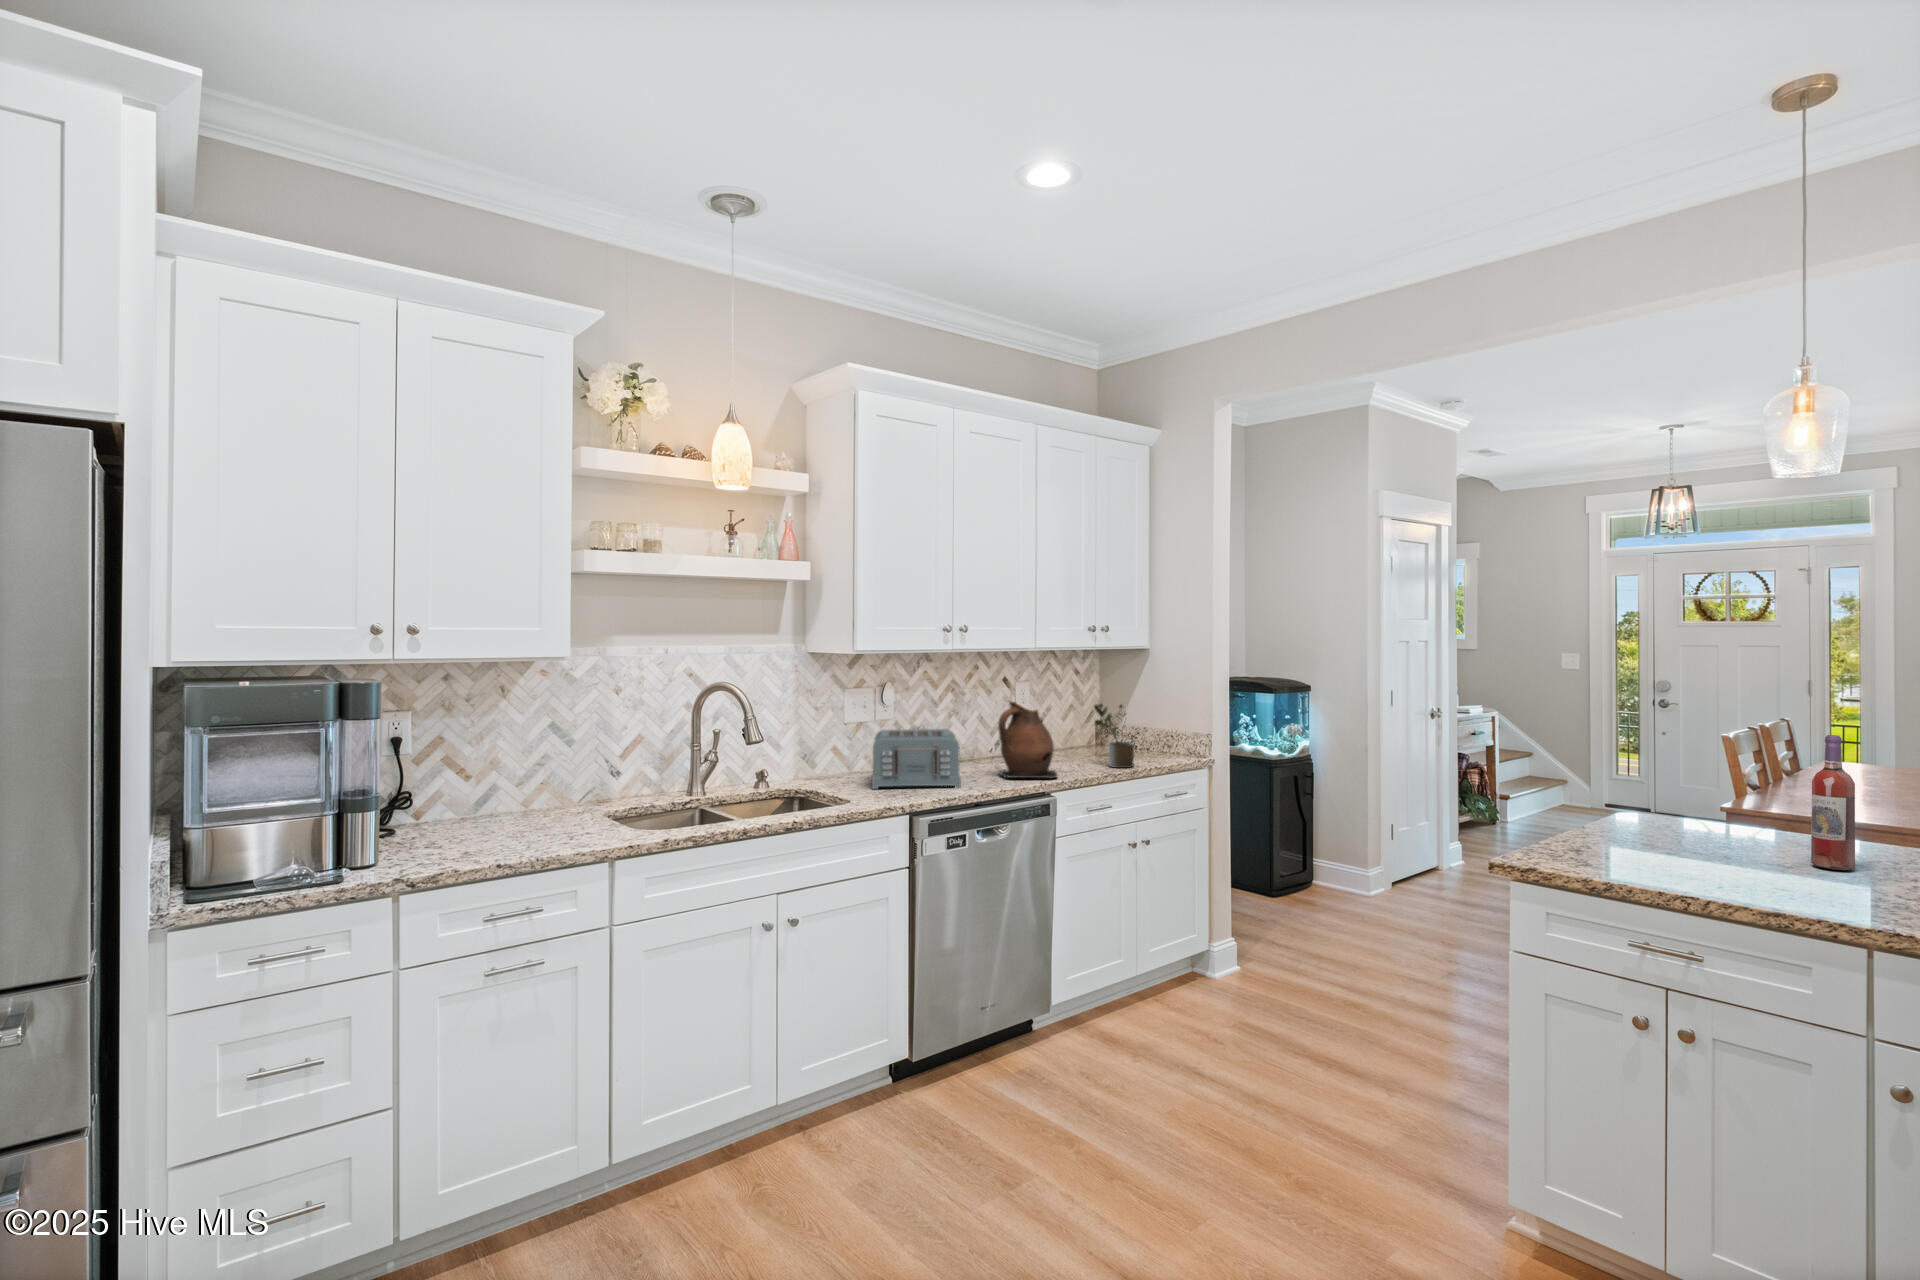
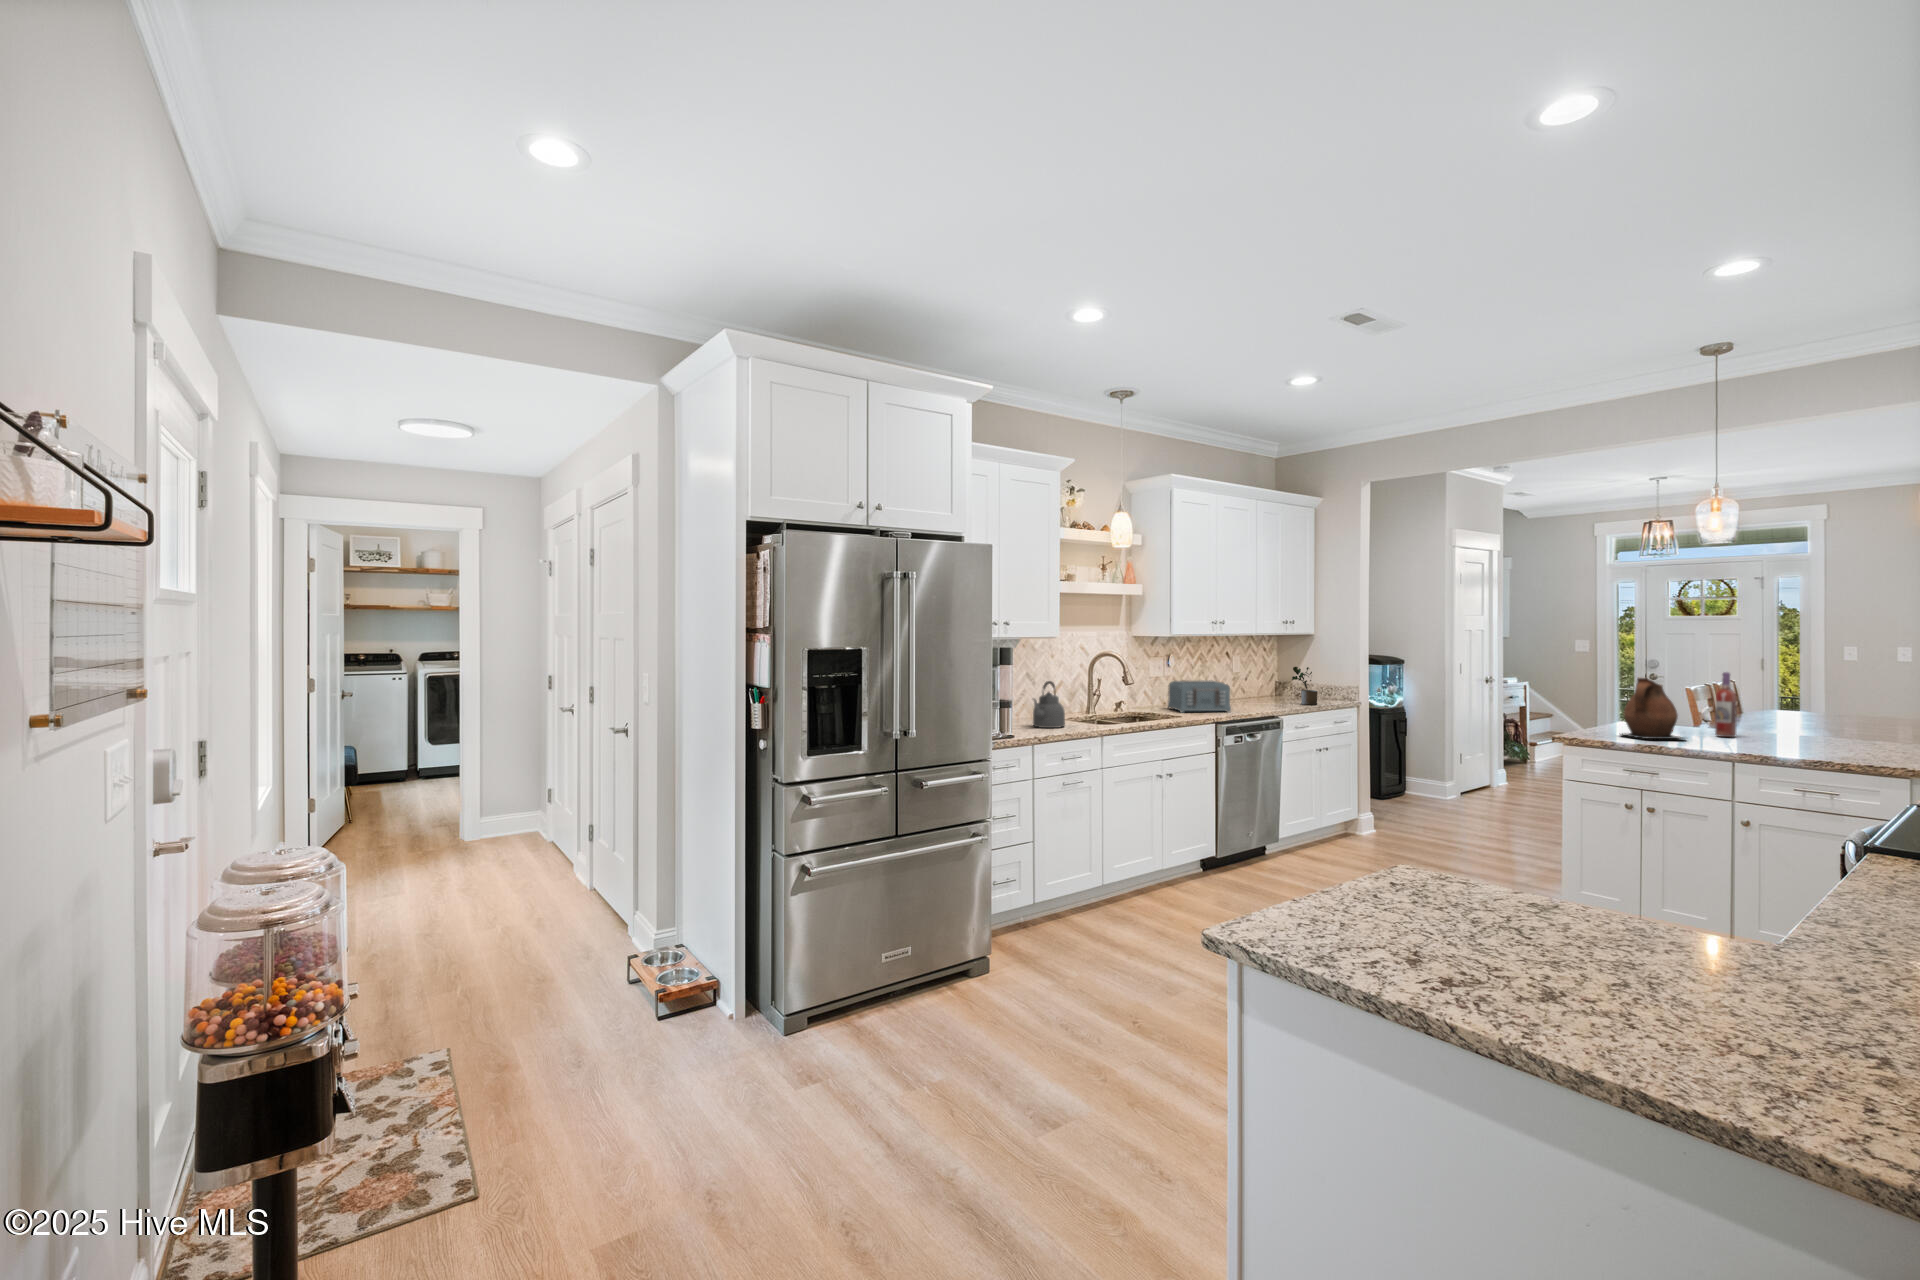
ceramic pitcher: present [998,702,1057,779] -> present [1622,677,1682,739]
kettle: none [471,746,567,841] -> present [1033,681,1065,728]

